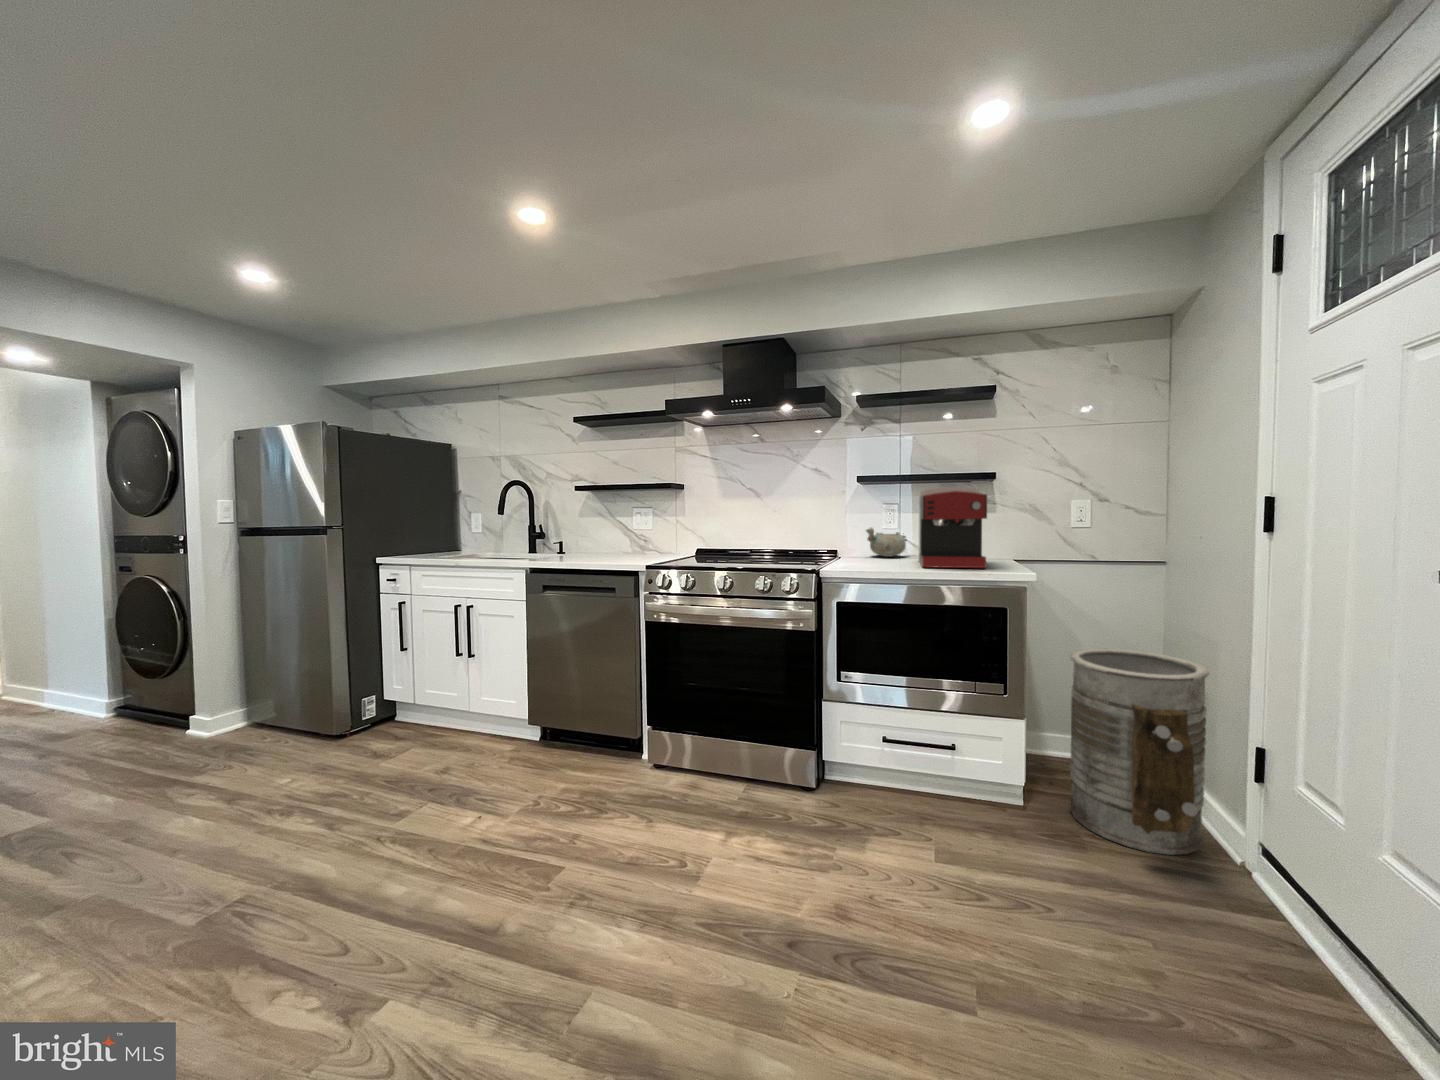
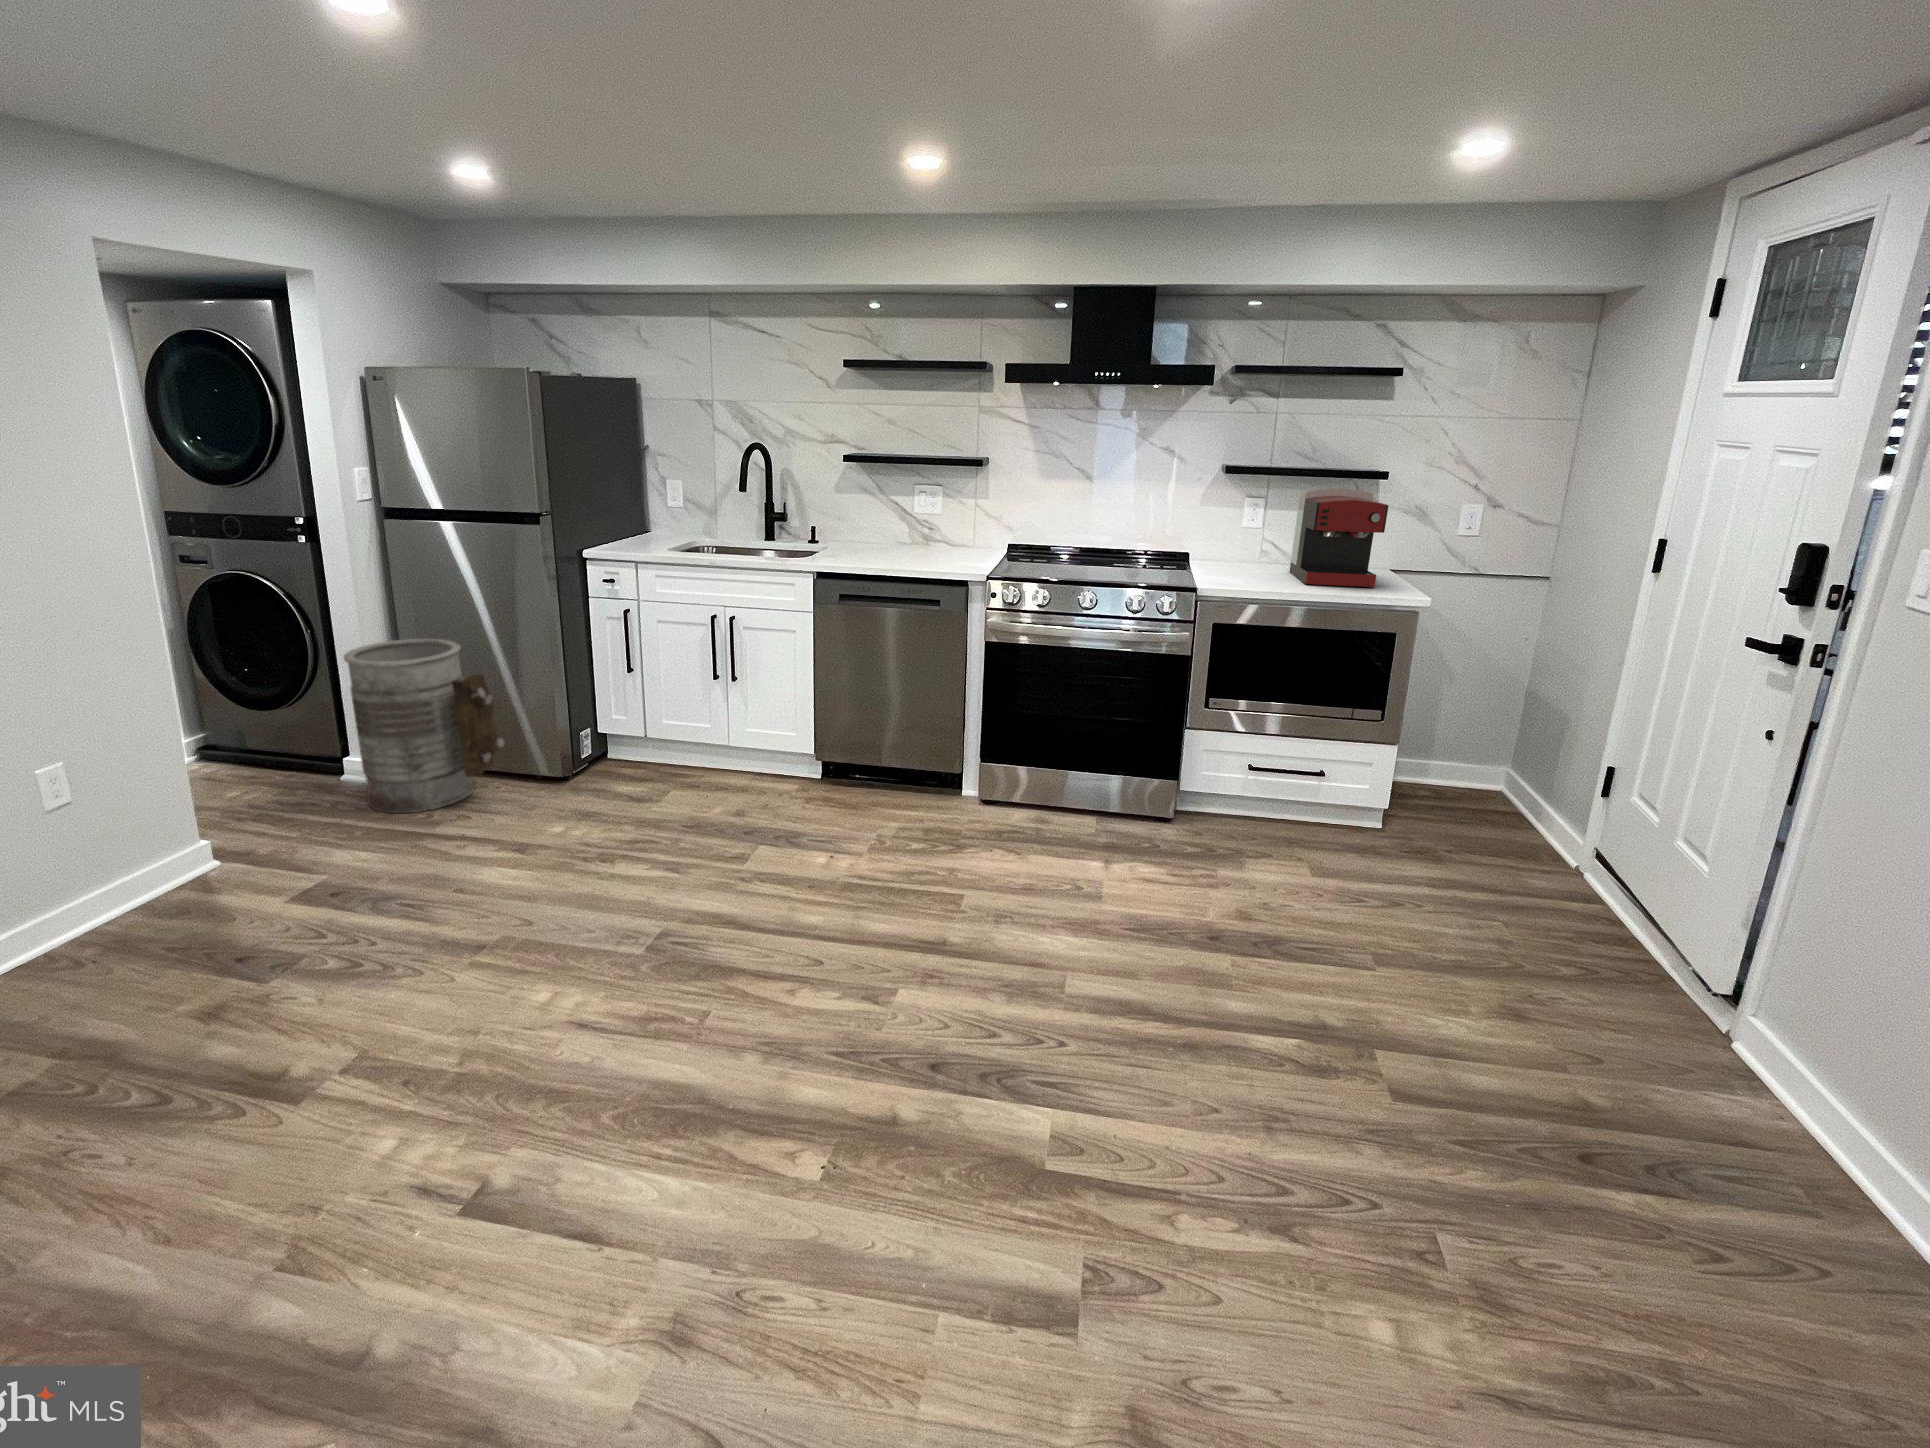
bowl: present [866,528,907,557] -> none [1226,527,1278,563]
trash can: present [1070,649,1209,855] -> present [344,639,504,813]

